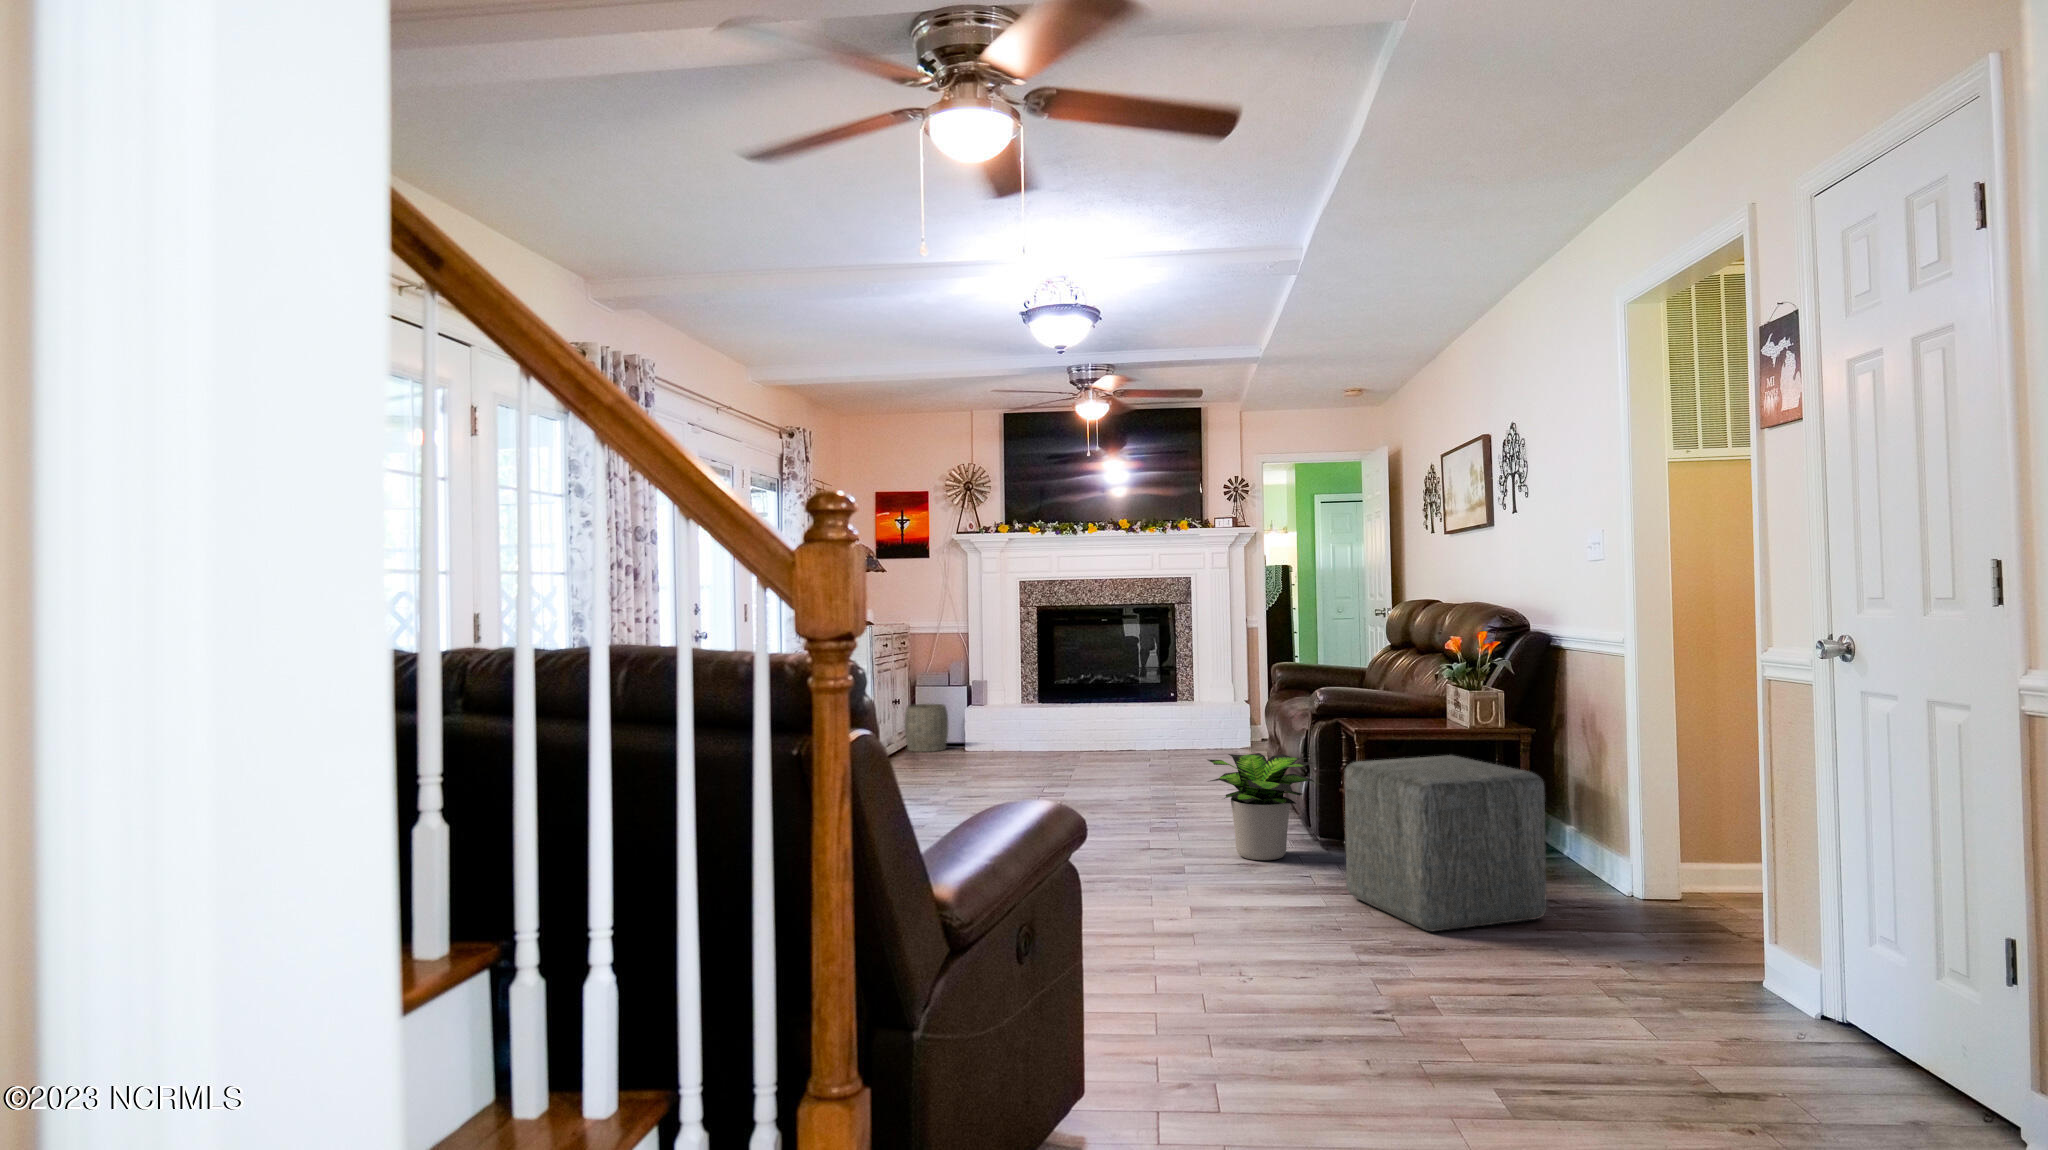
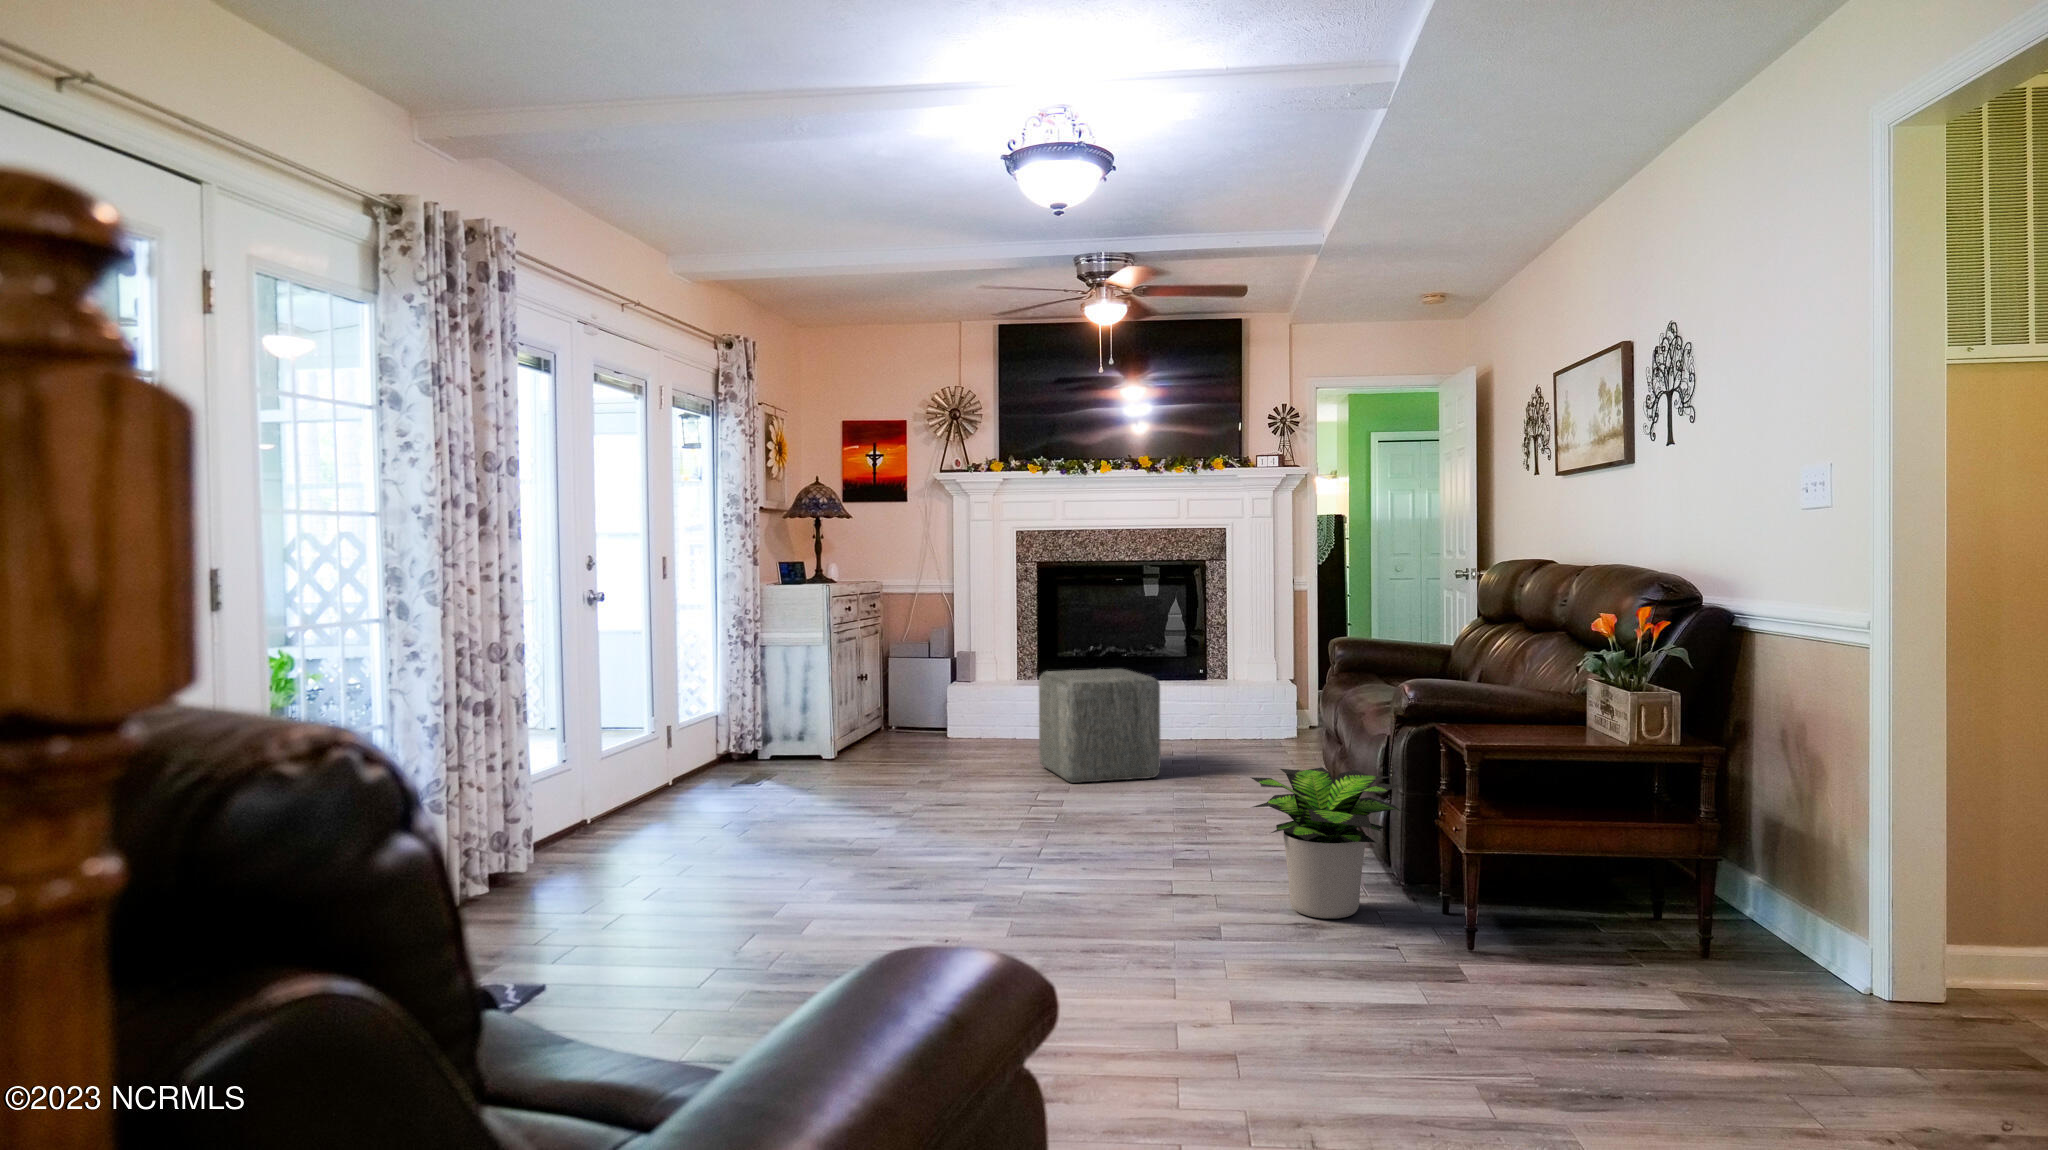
woven basket: present [905,704,948,752] -> none [870,682,924,742]
ottoman: present [1345,755,1547,932] -> present [1039,669,1160,783]

